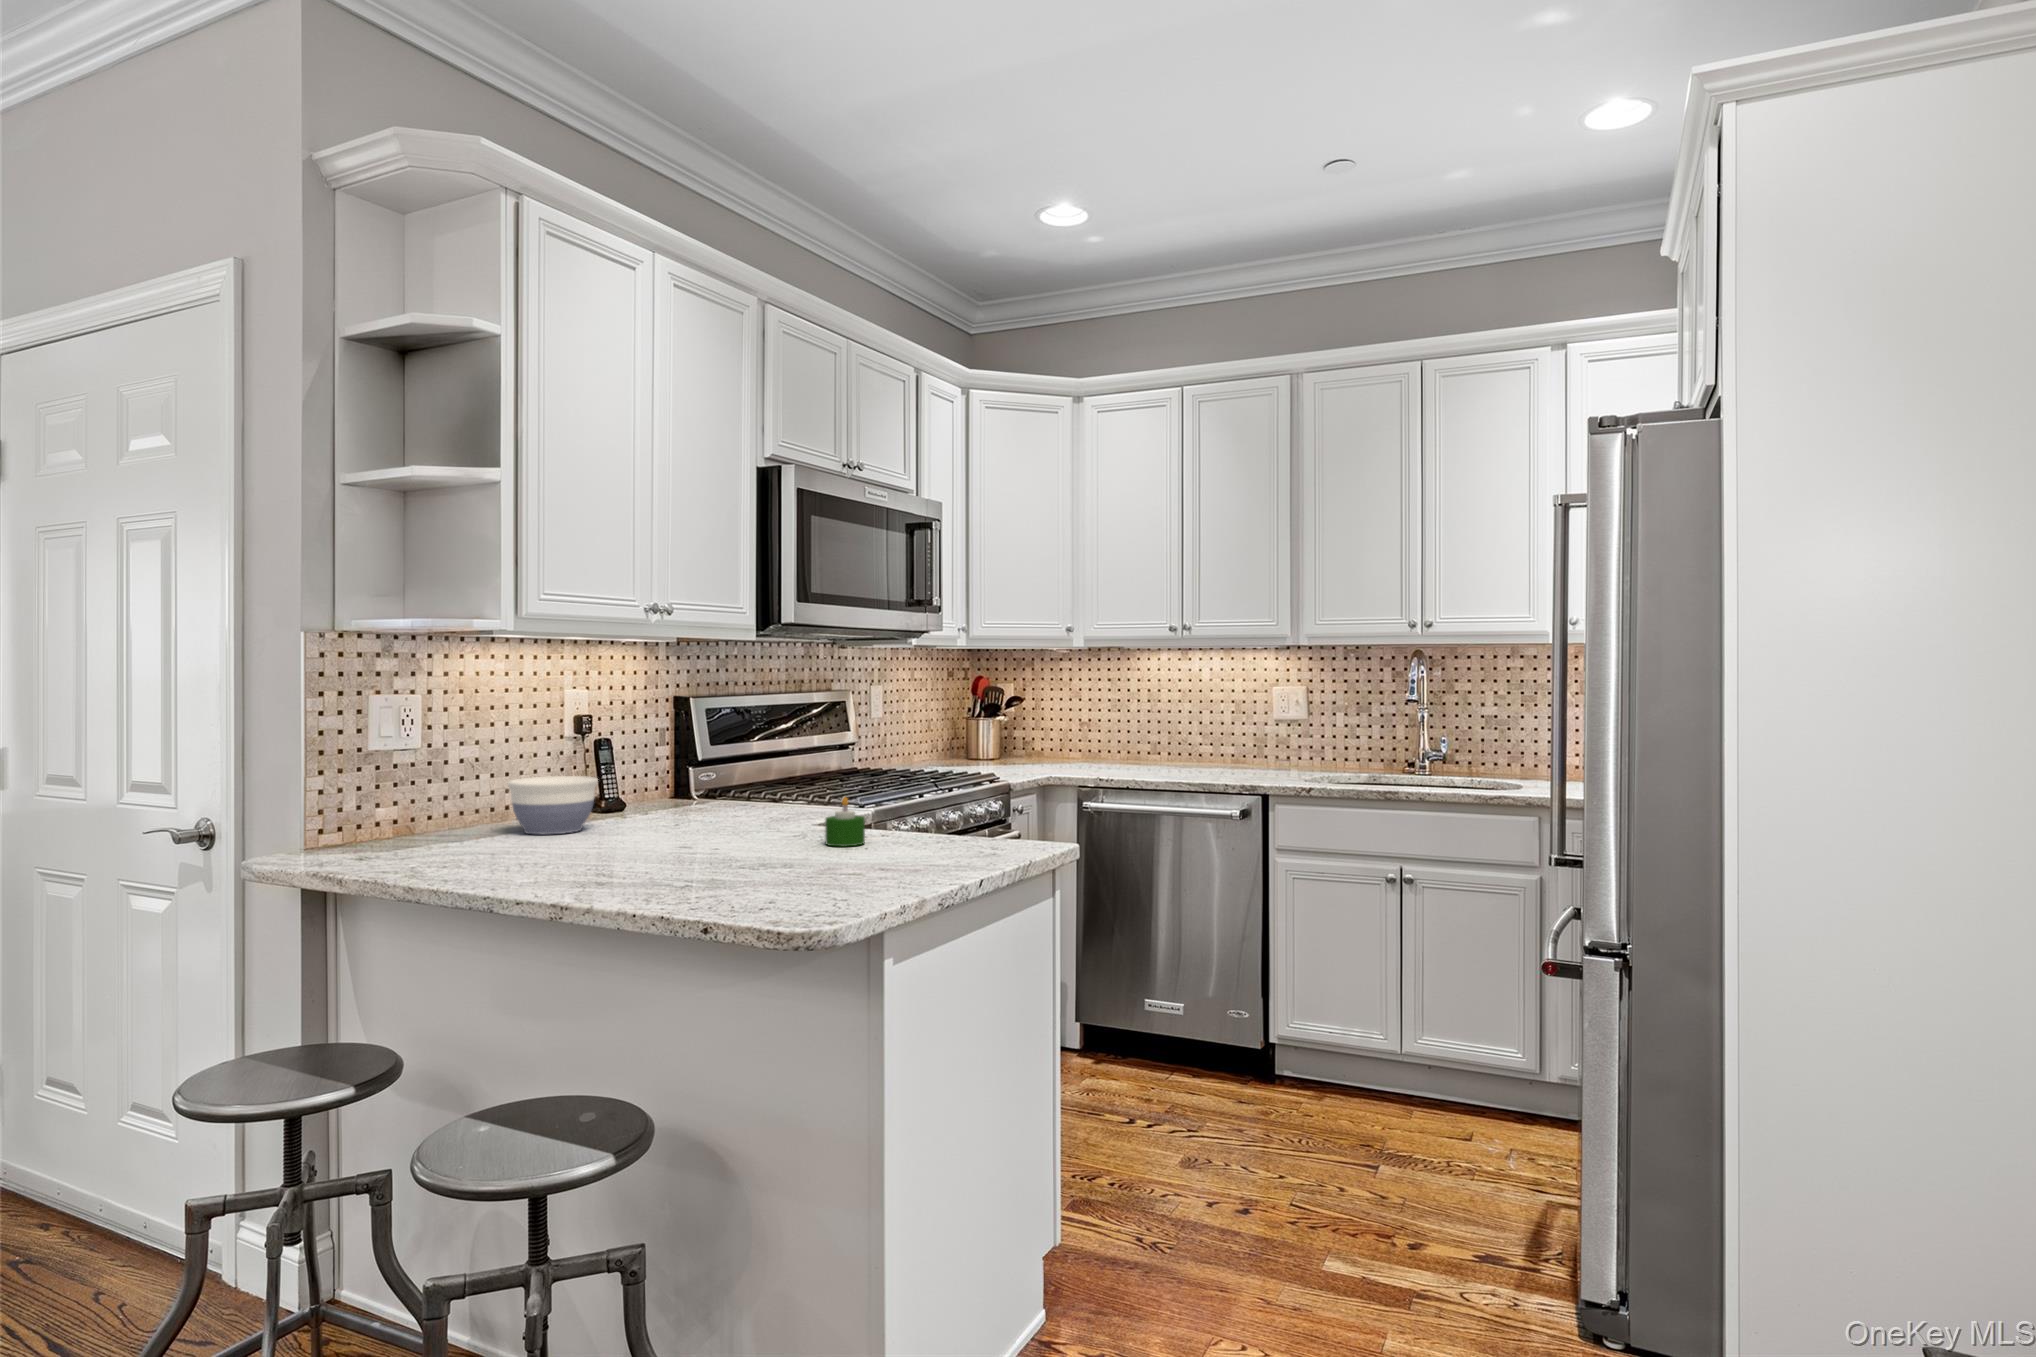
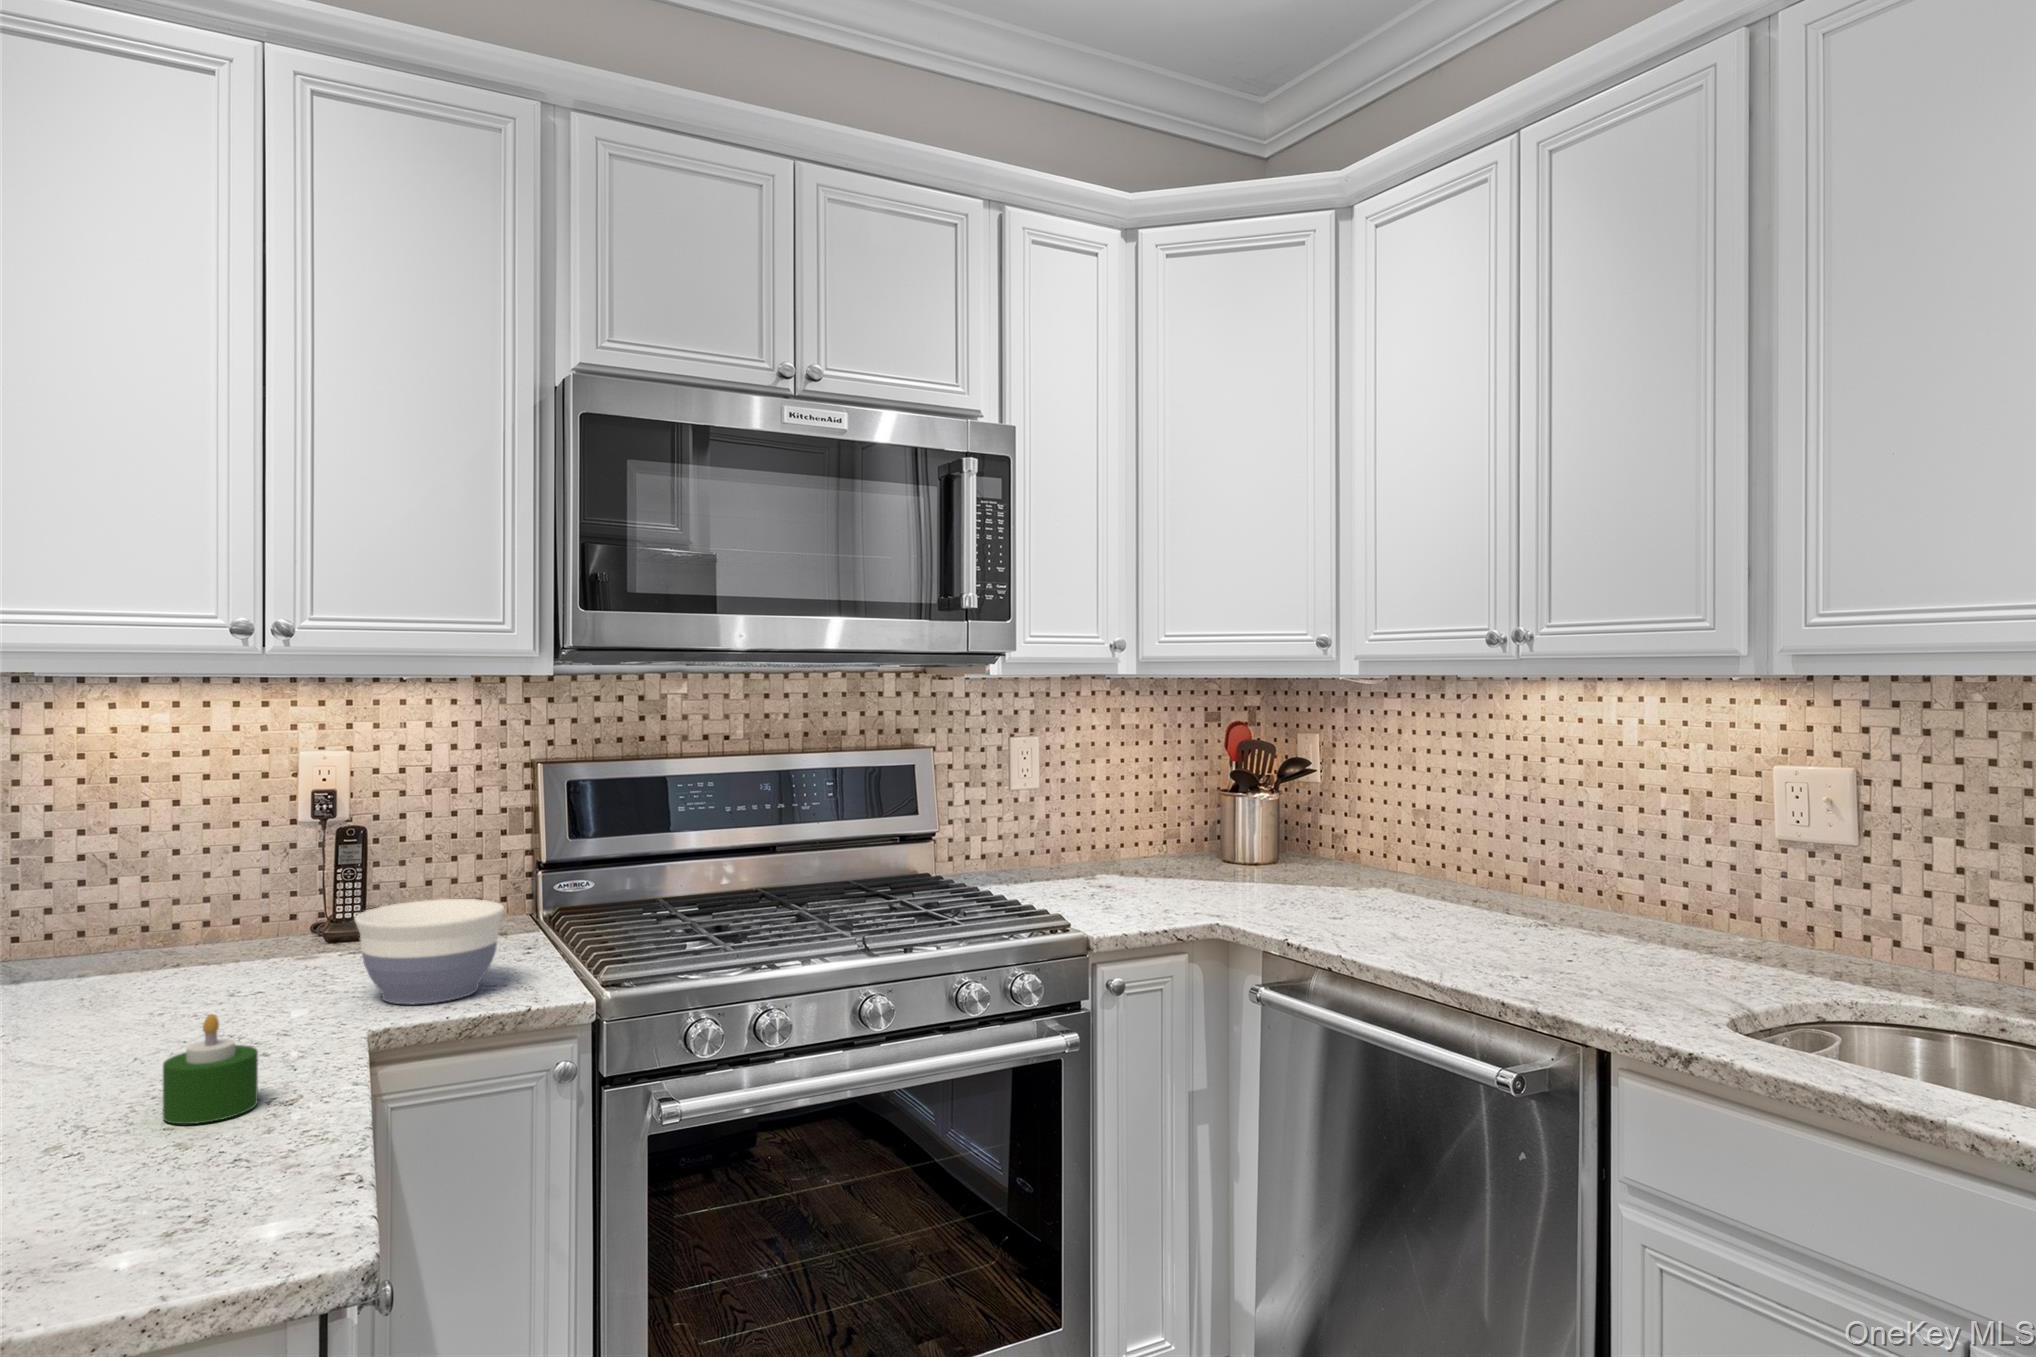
bowl: present [508,776,598,835] -> present [355,899,504,1004]

